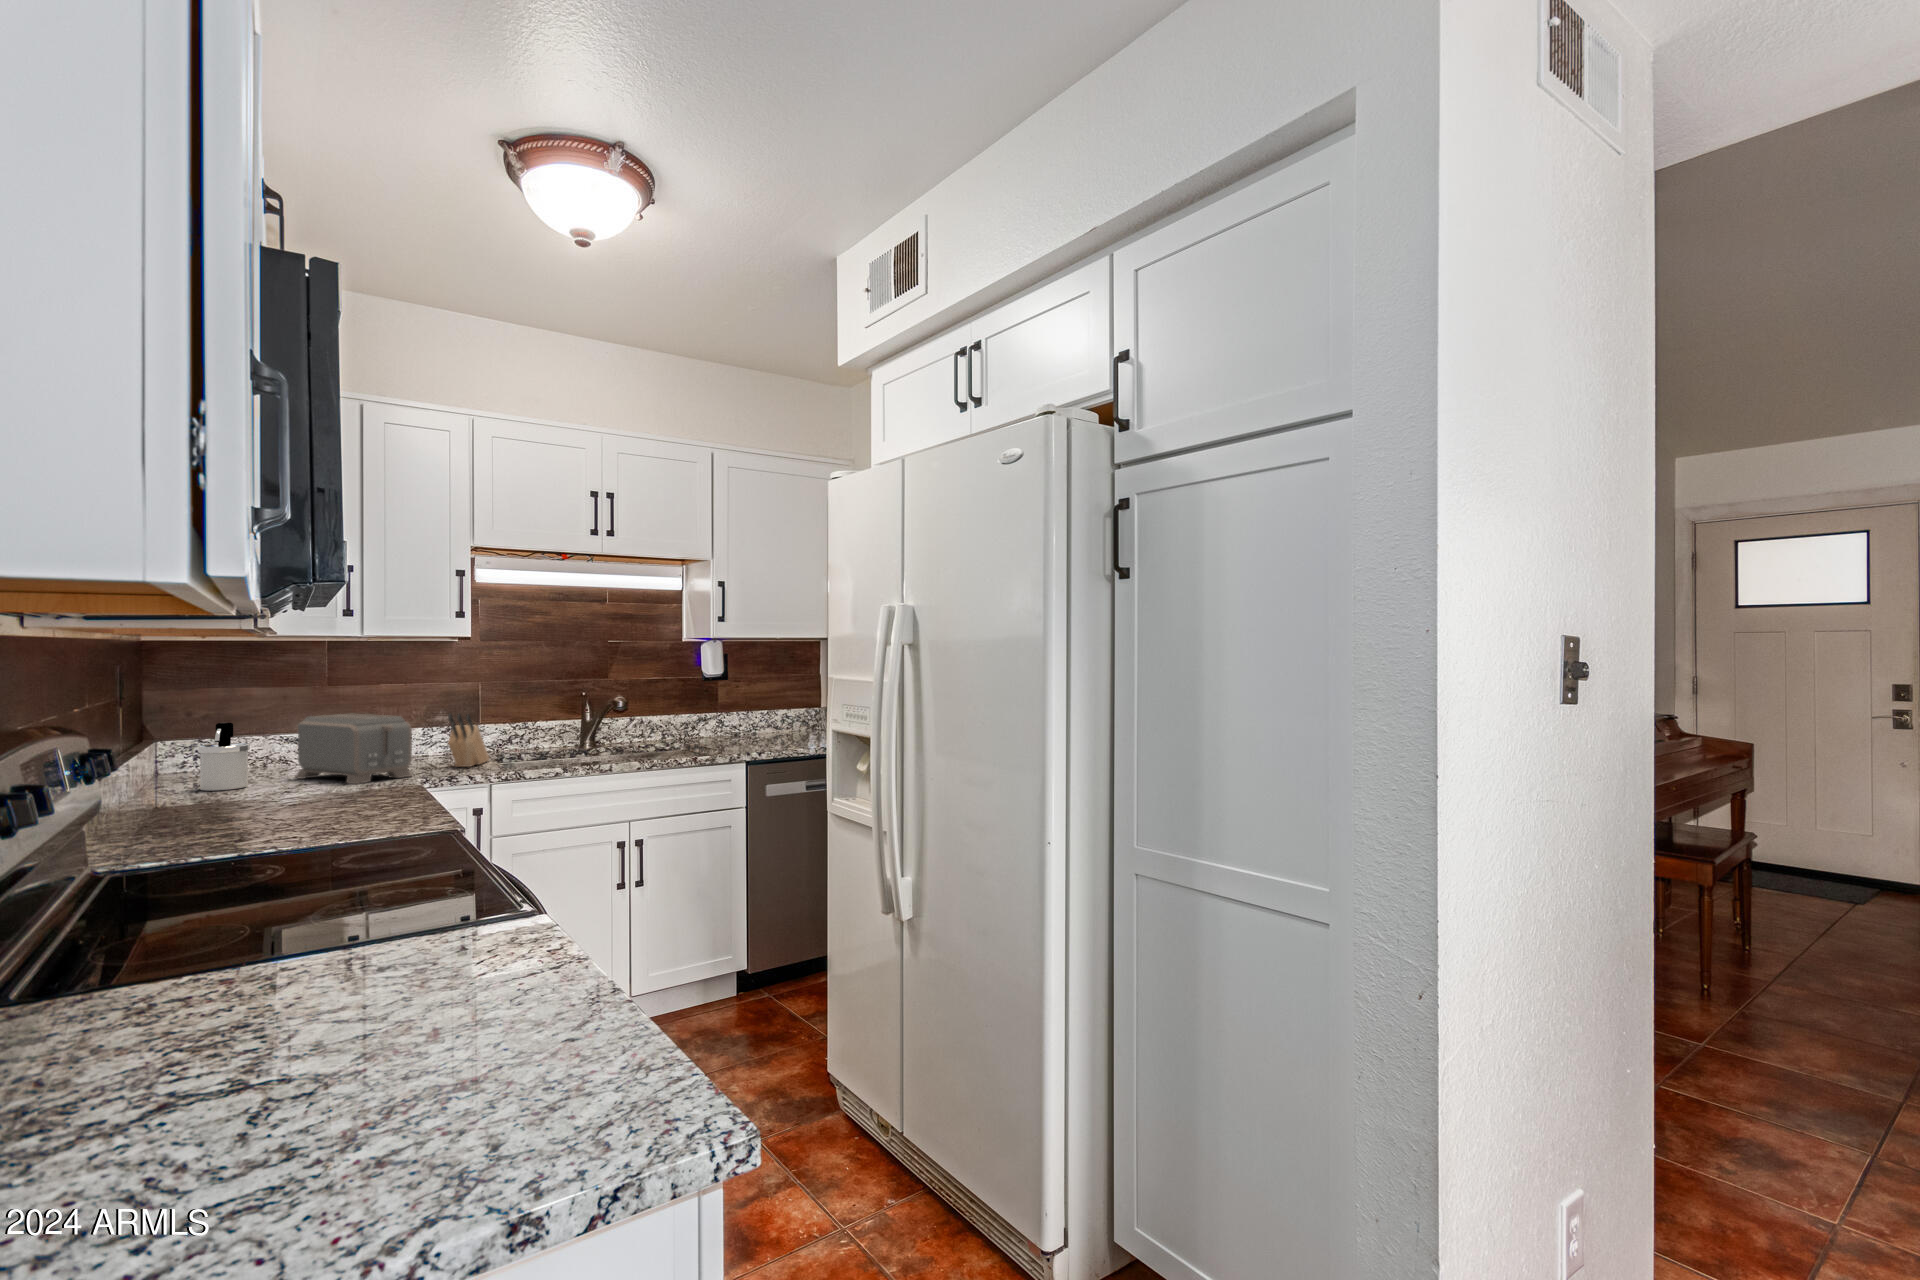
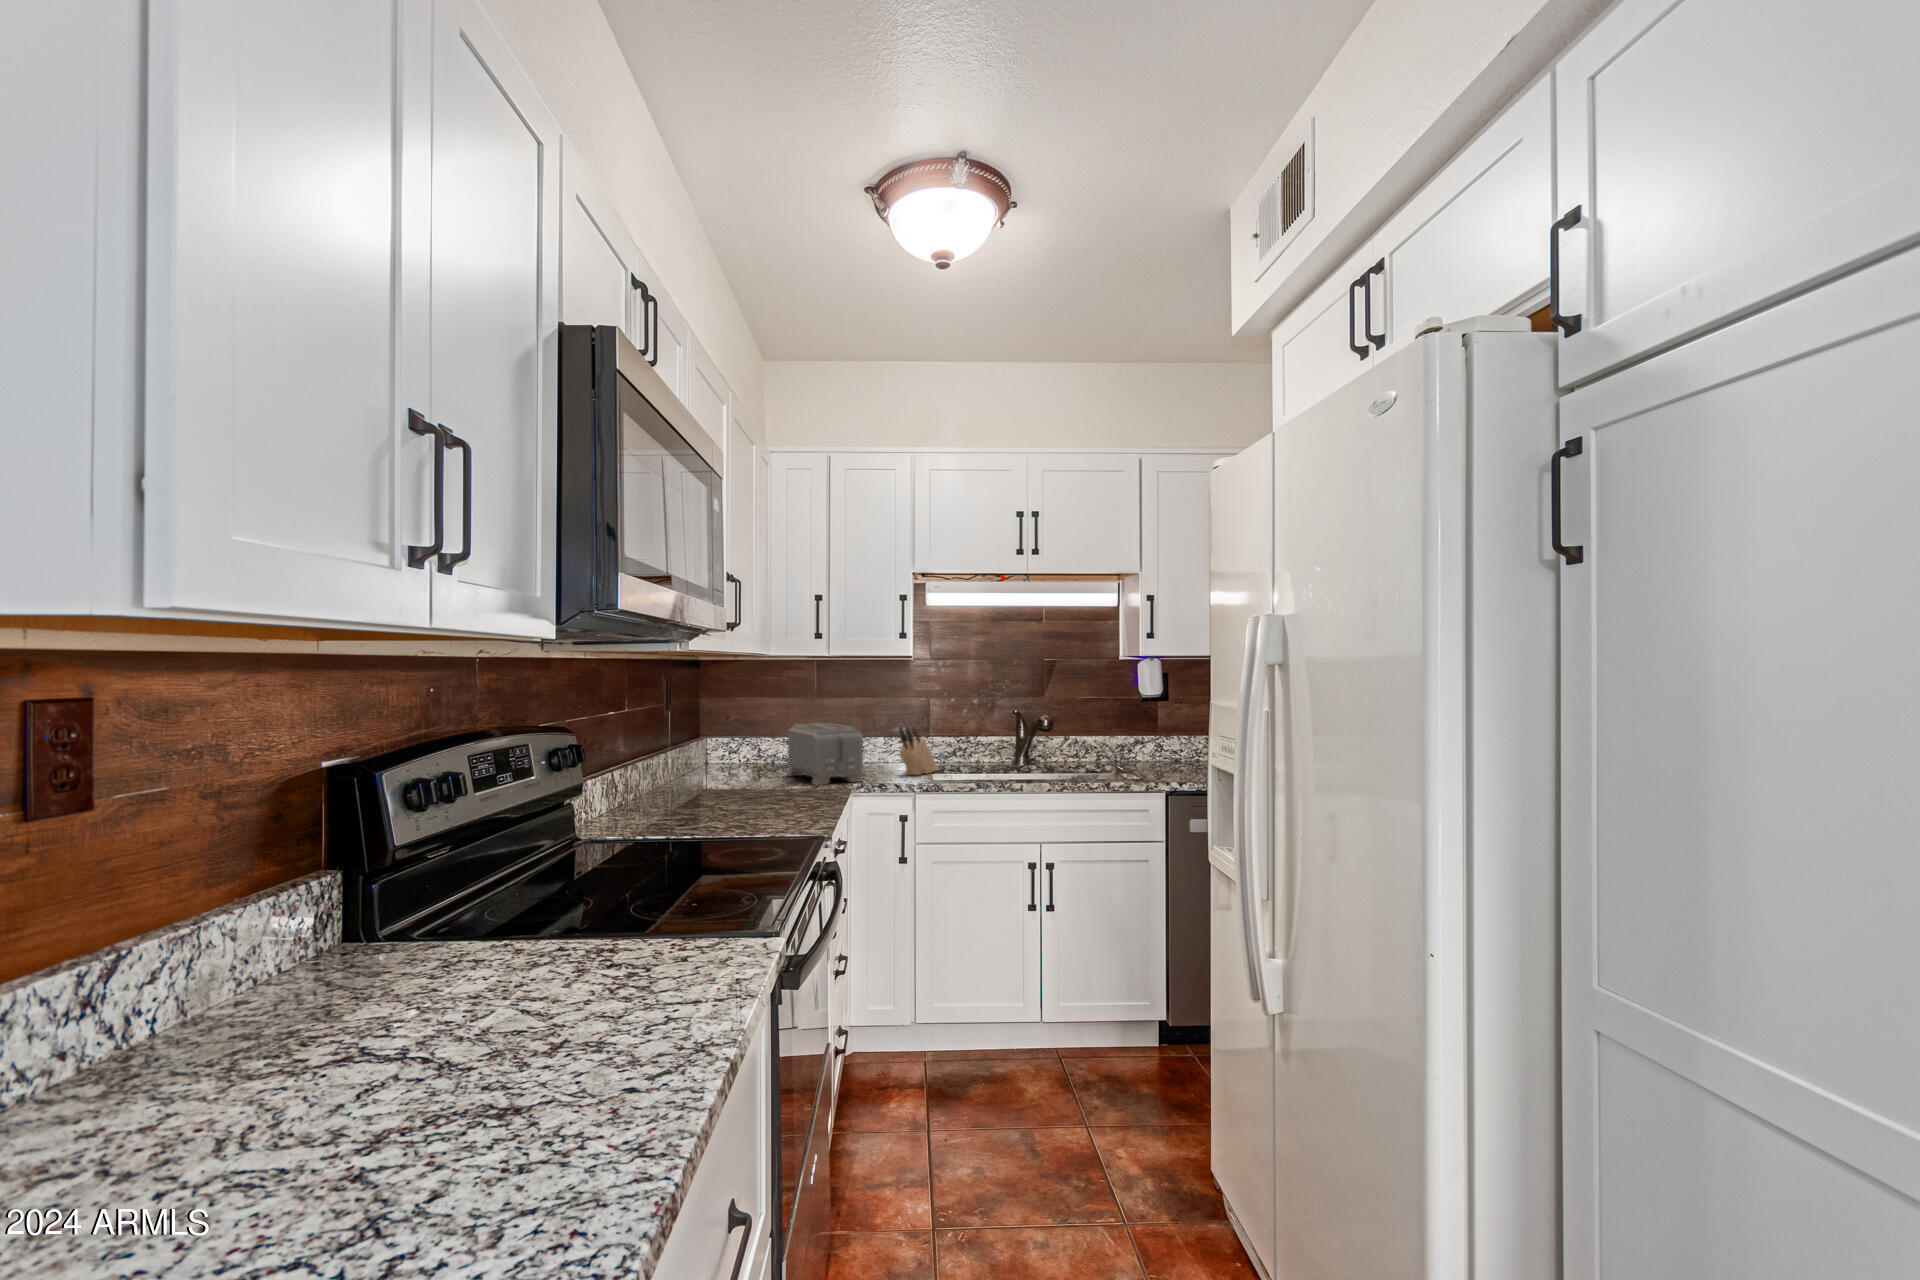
soap dispenser: present [198,723,250,791] -> none [717,727,750,782]

